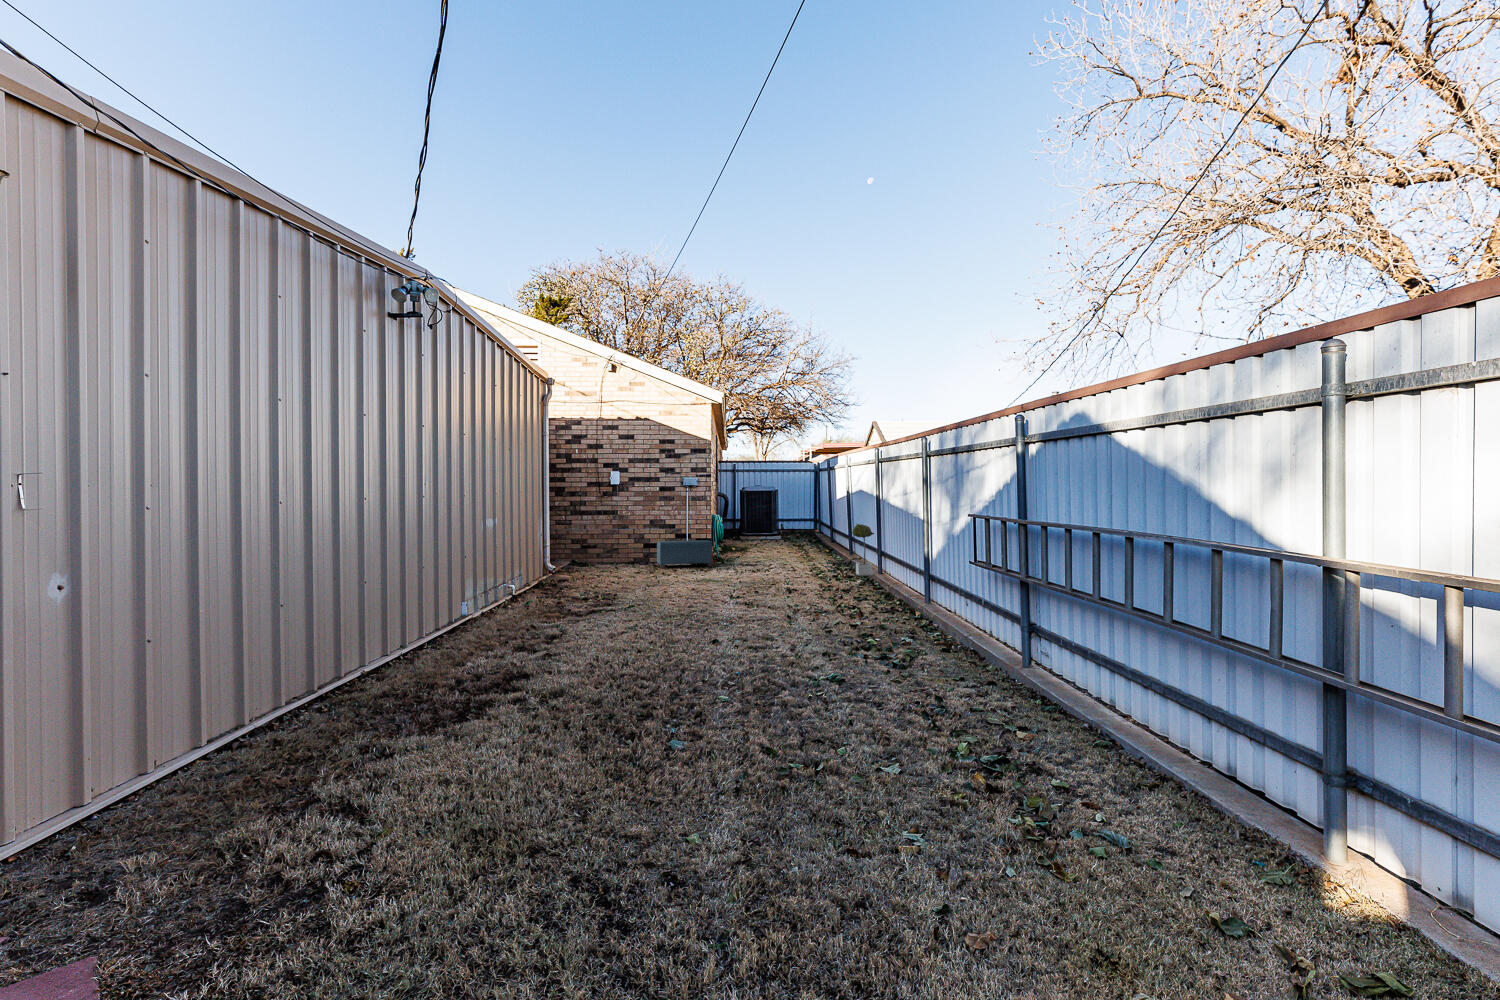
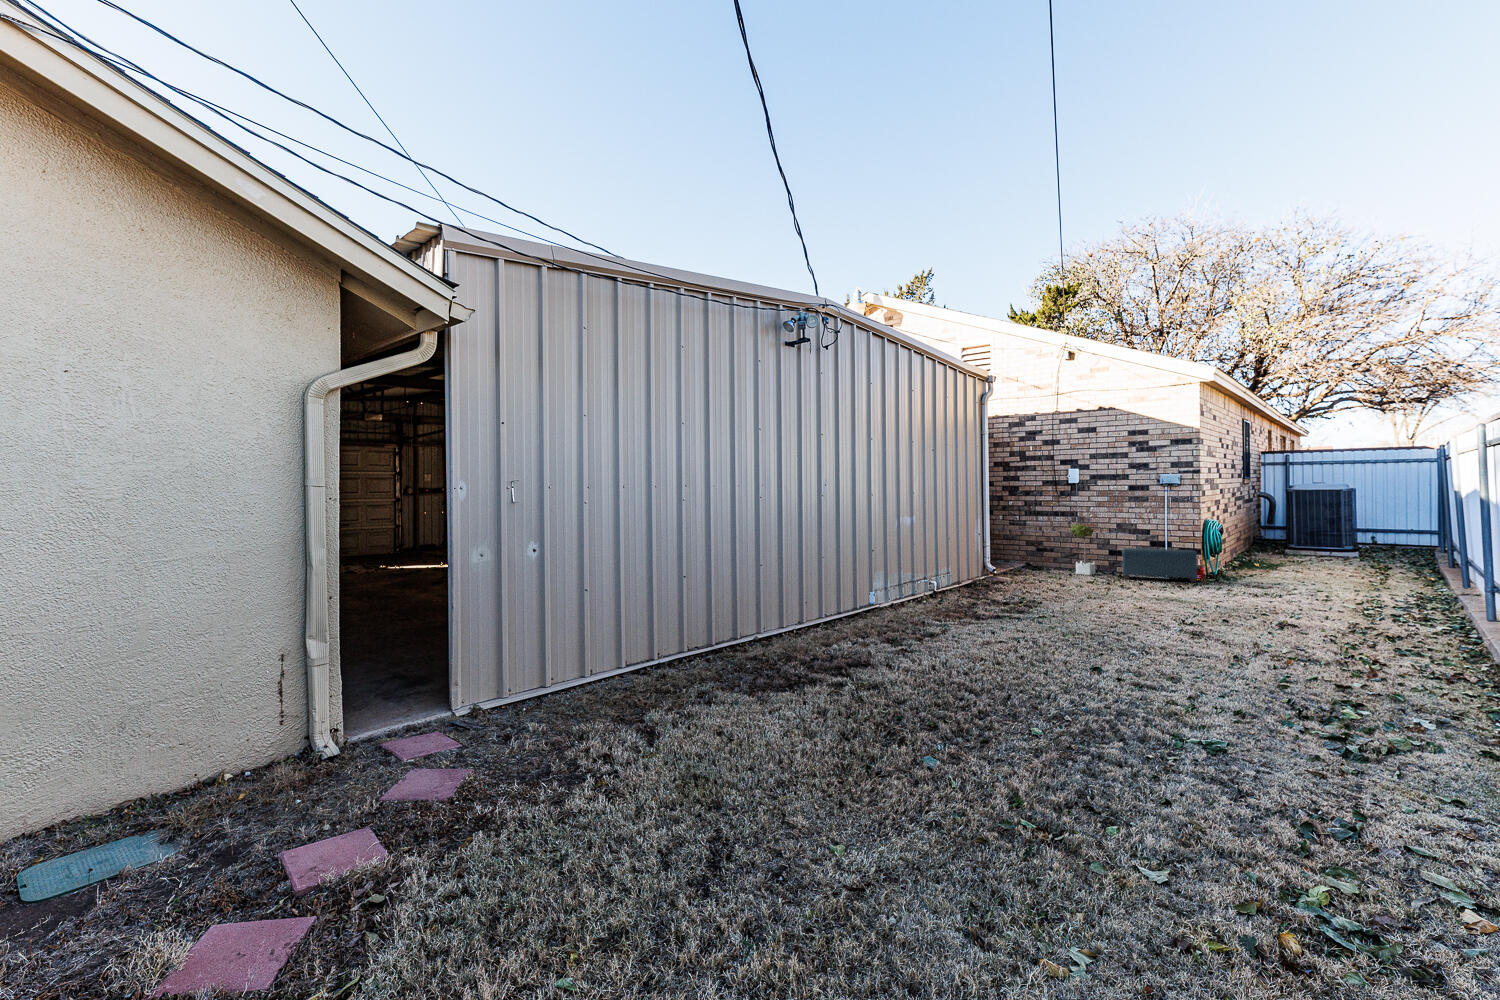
potted tree: present [852,524,874,576] -> present [1071,524,1095,575]

